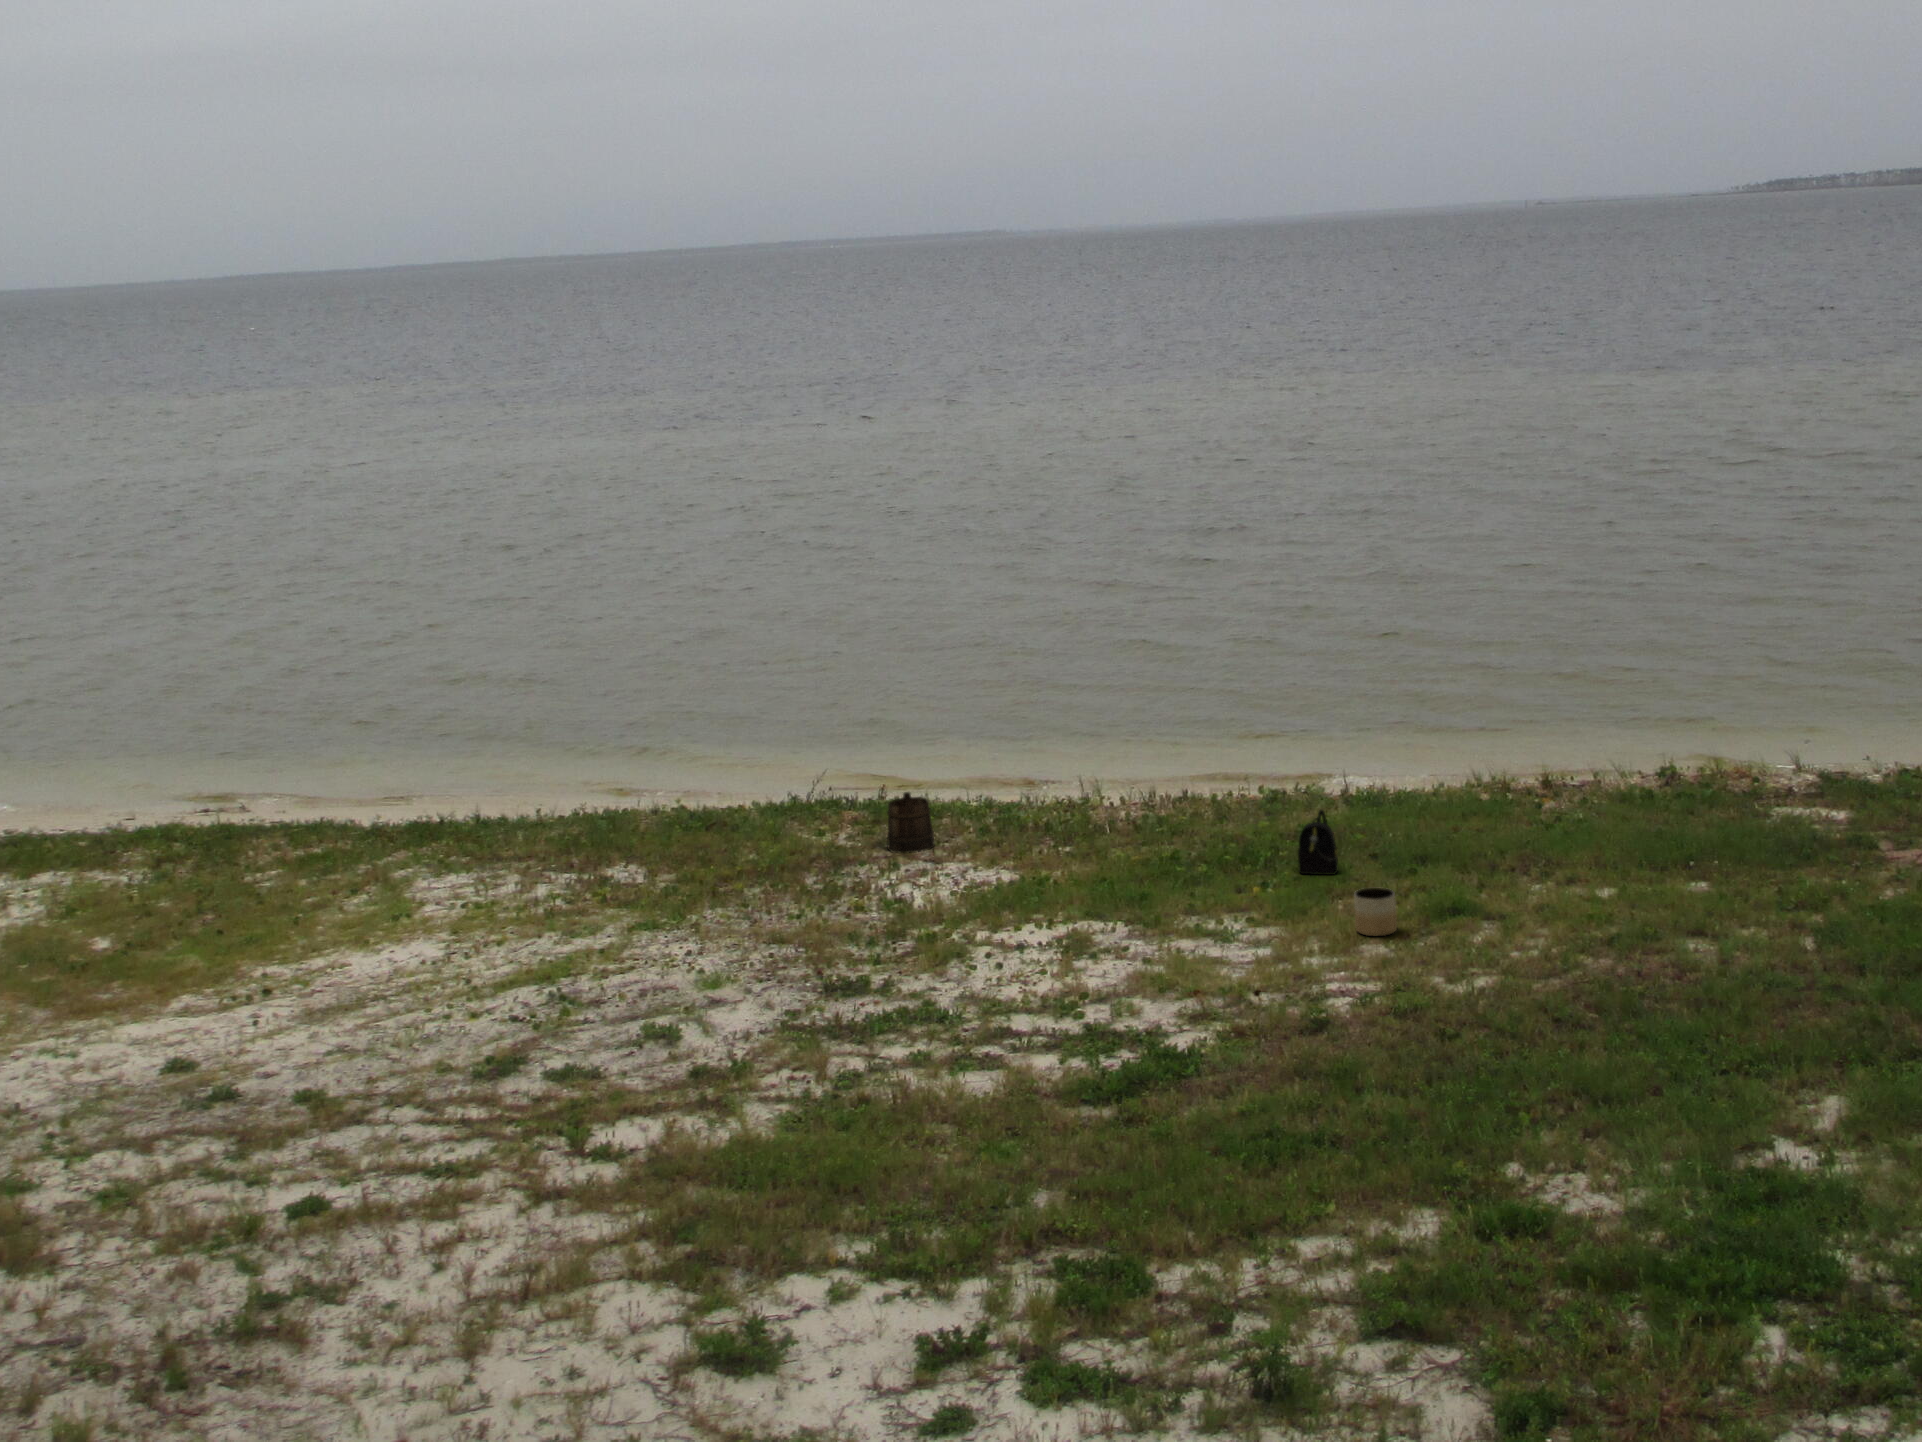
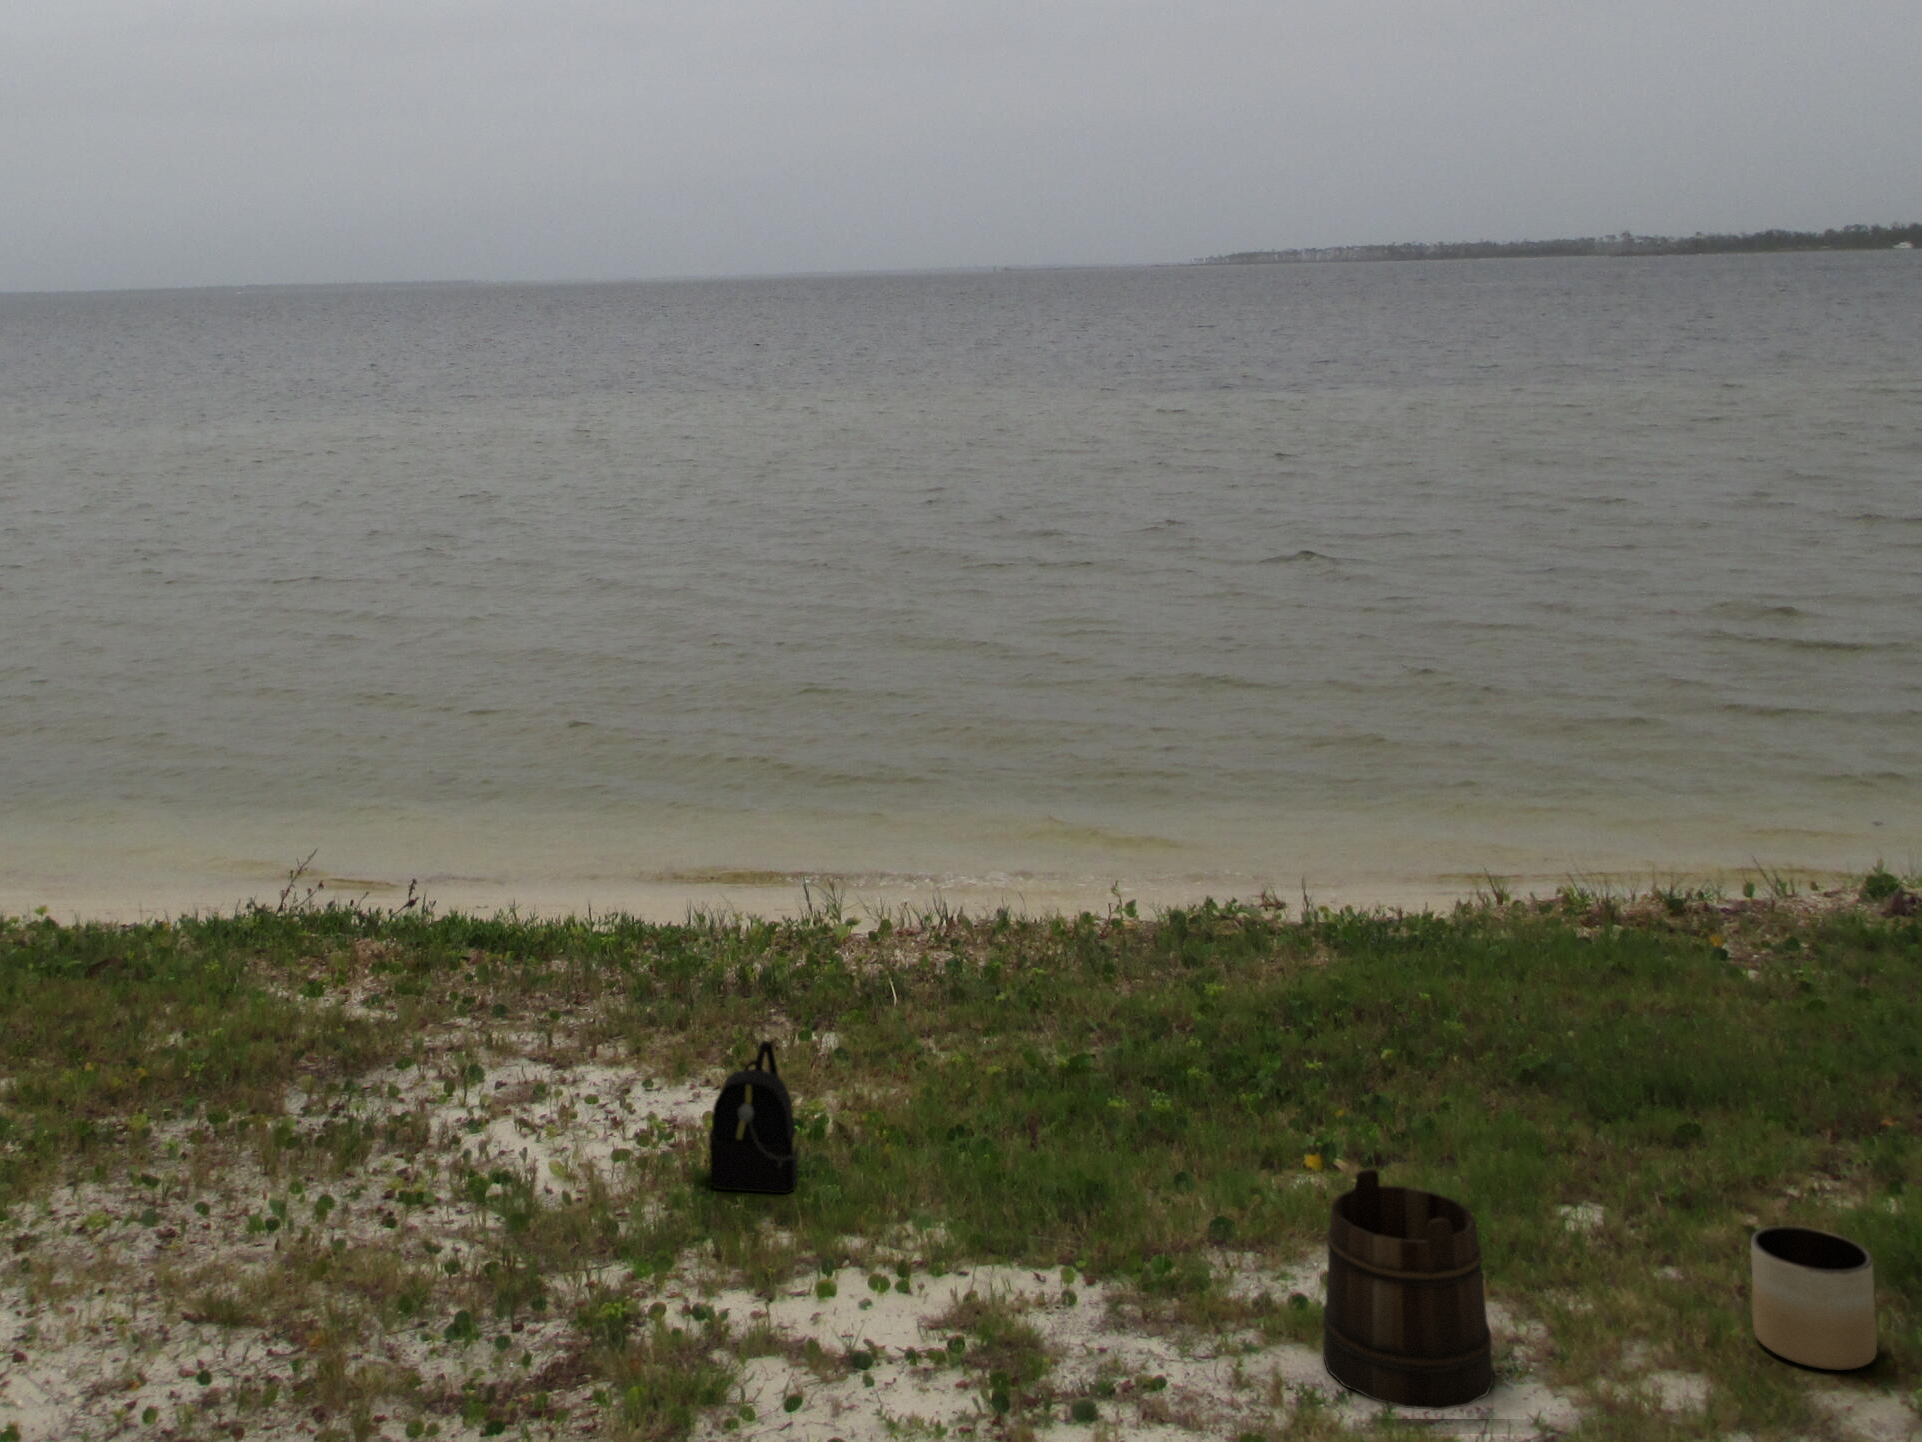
bucket: present [887,792,935,853] -> present [1323,1169,1494,1410]
backpack: present [1298,810,1338,875] -> present [709,1041,798,1194]

